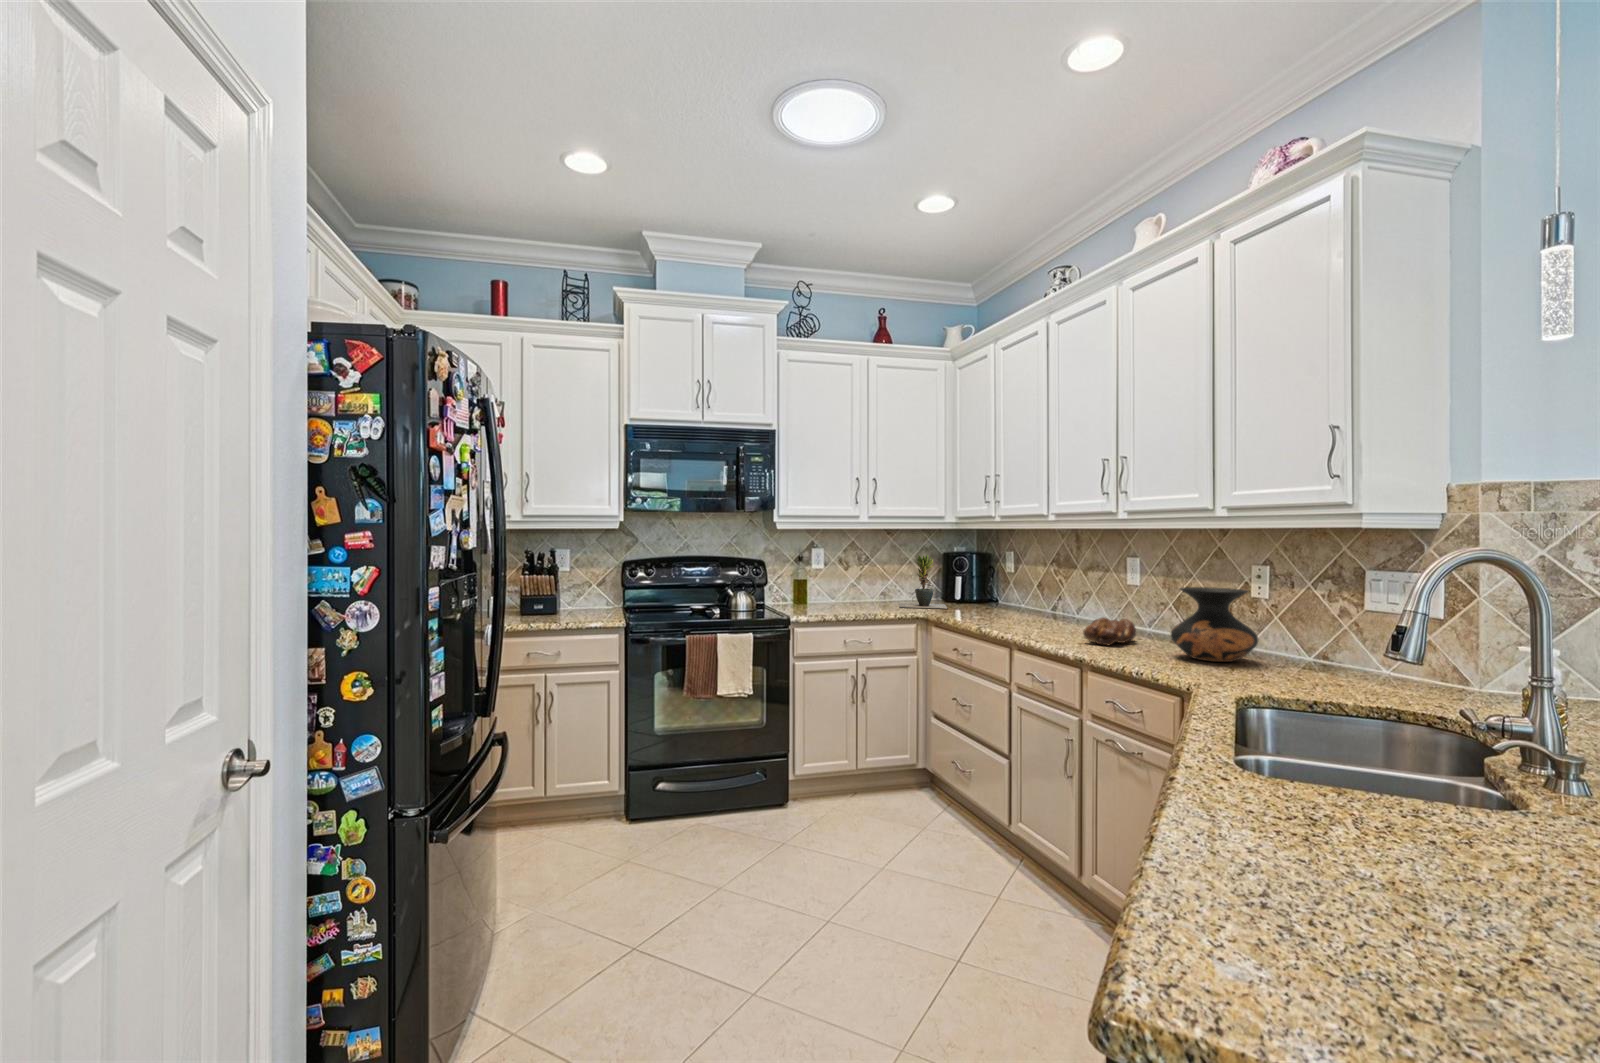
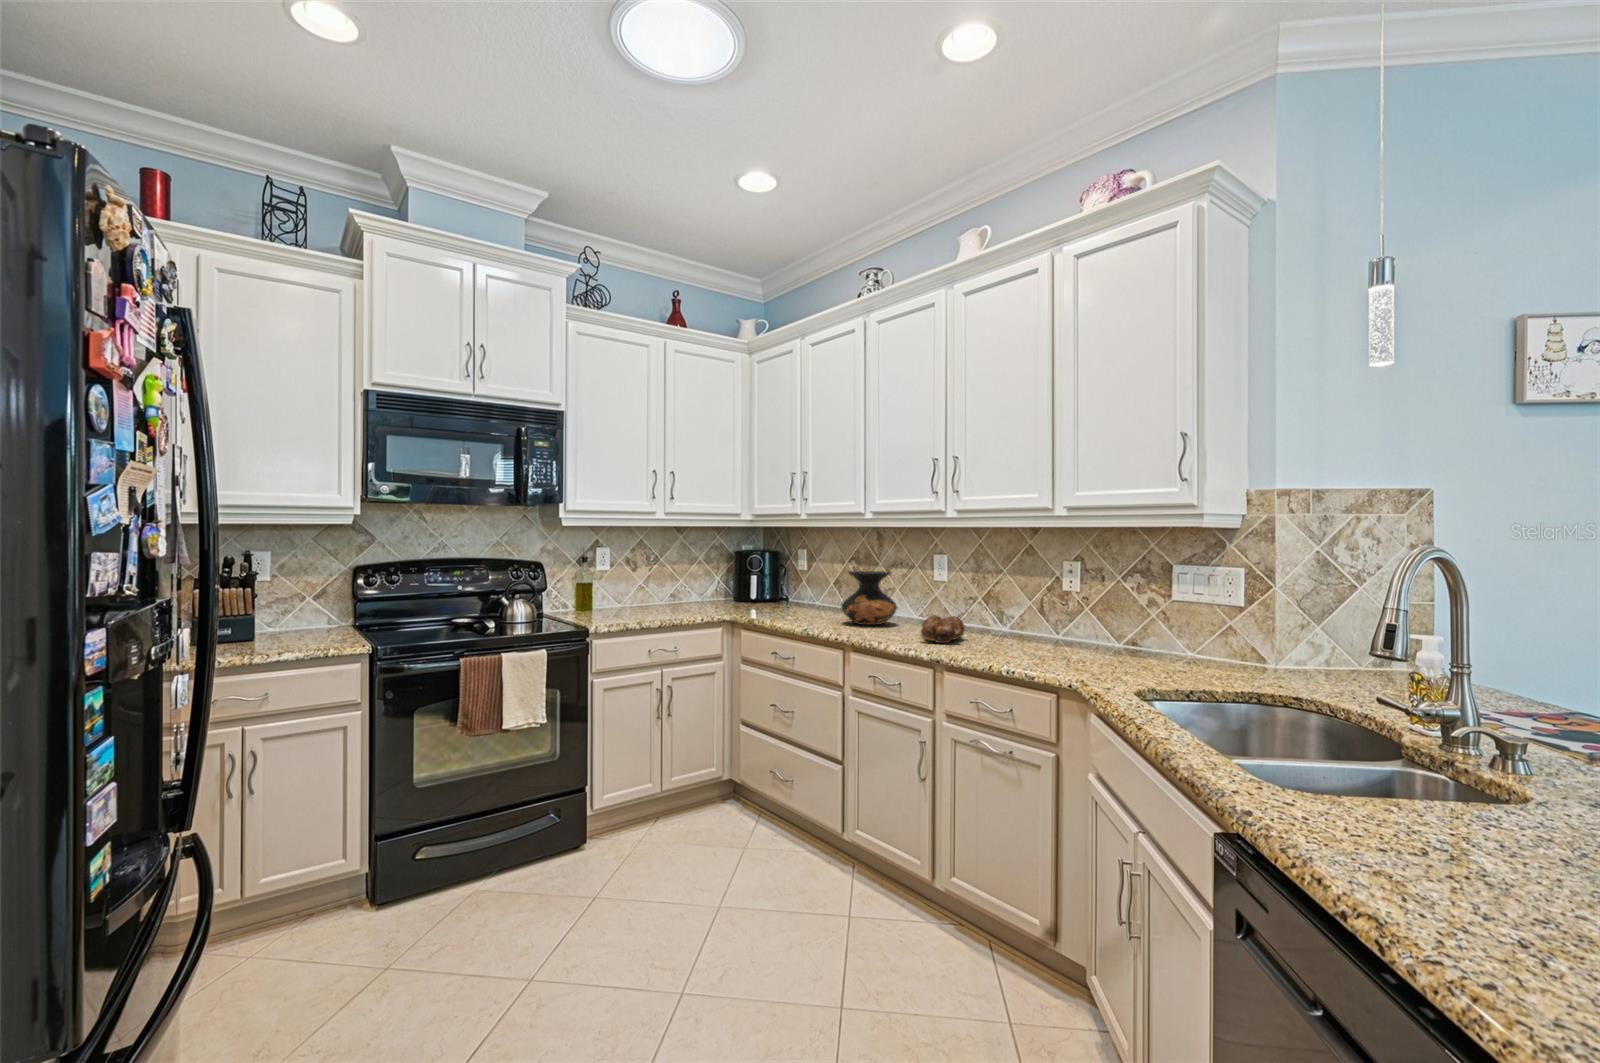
potted plant: present [899,555,947,609] -> none [692,553,748,611]
vase: present [1171,587,1258,662] -> present [841,571,897,625]

